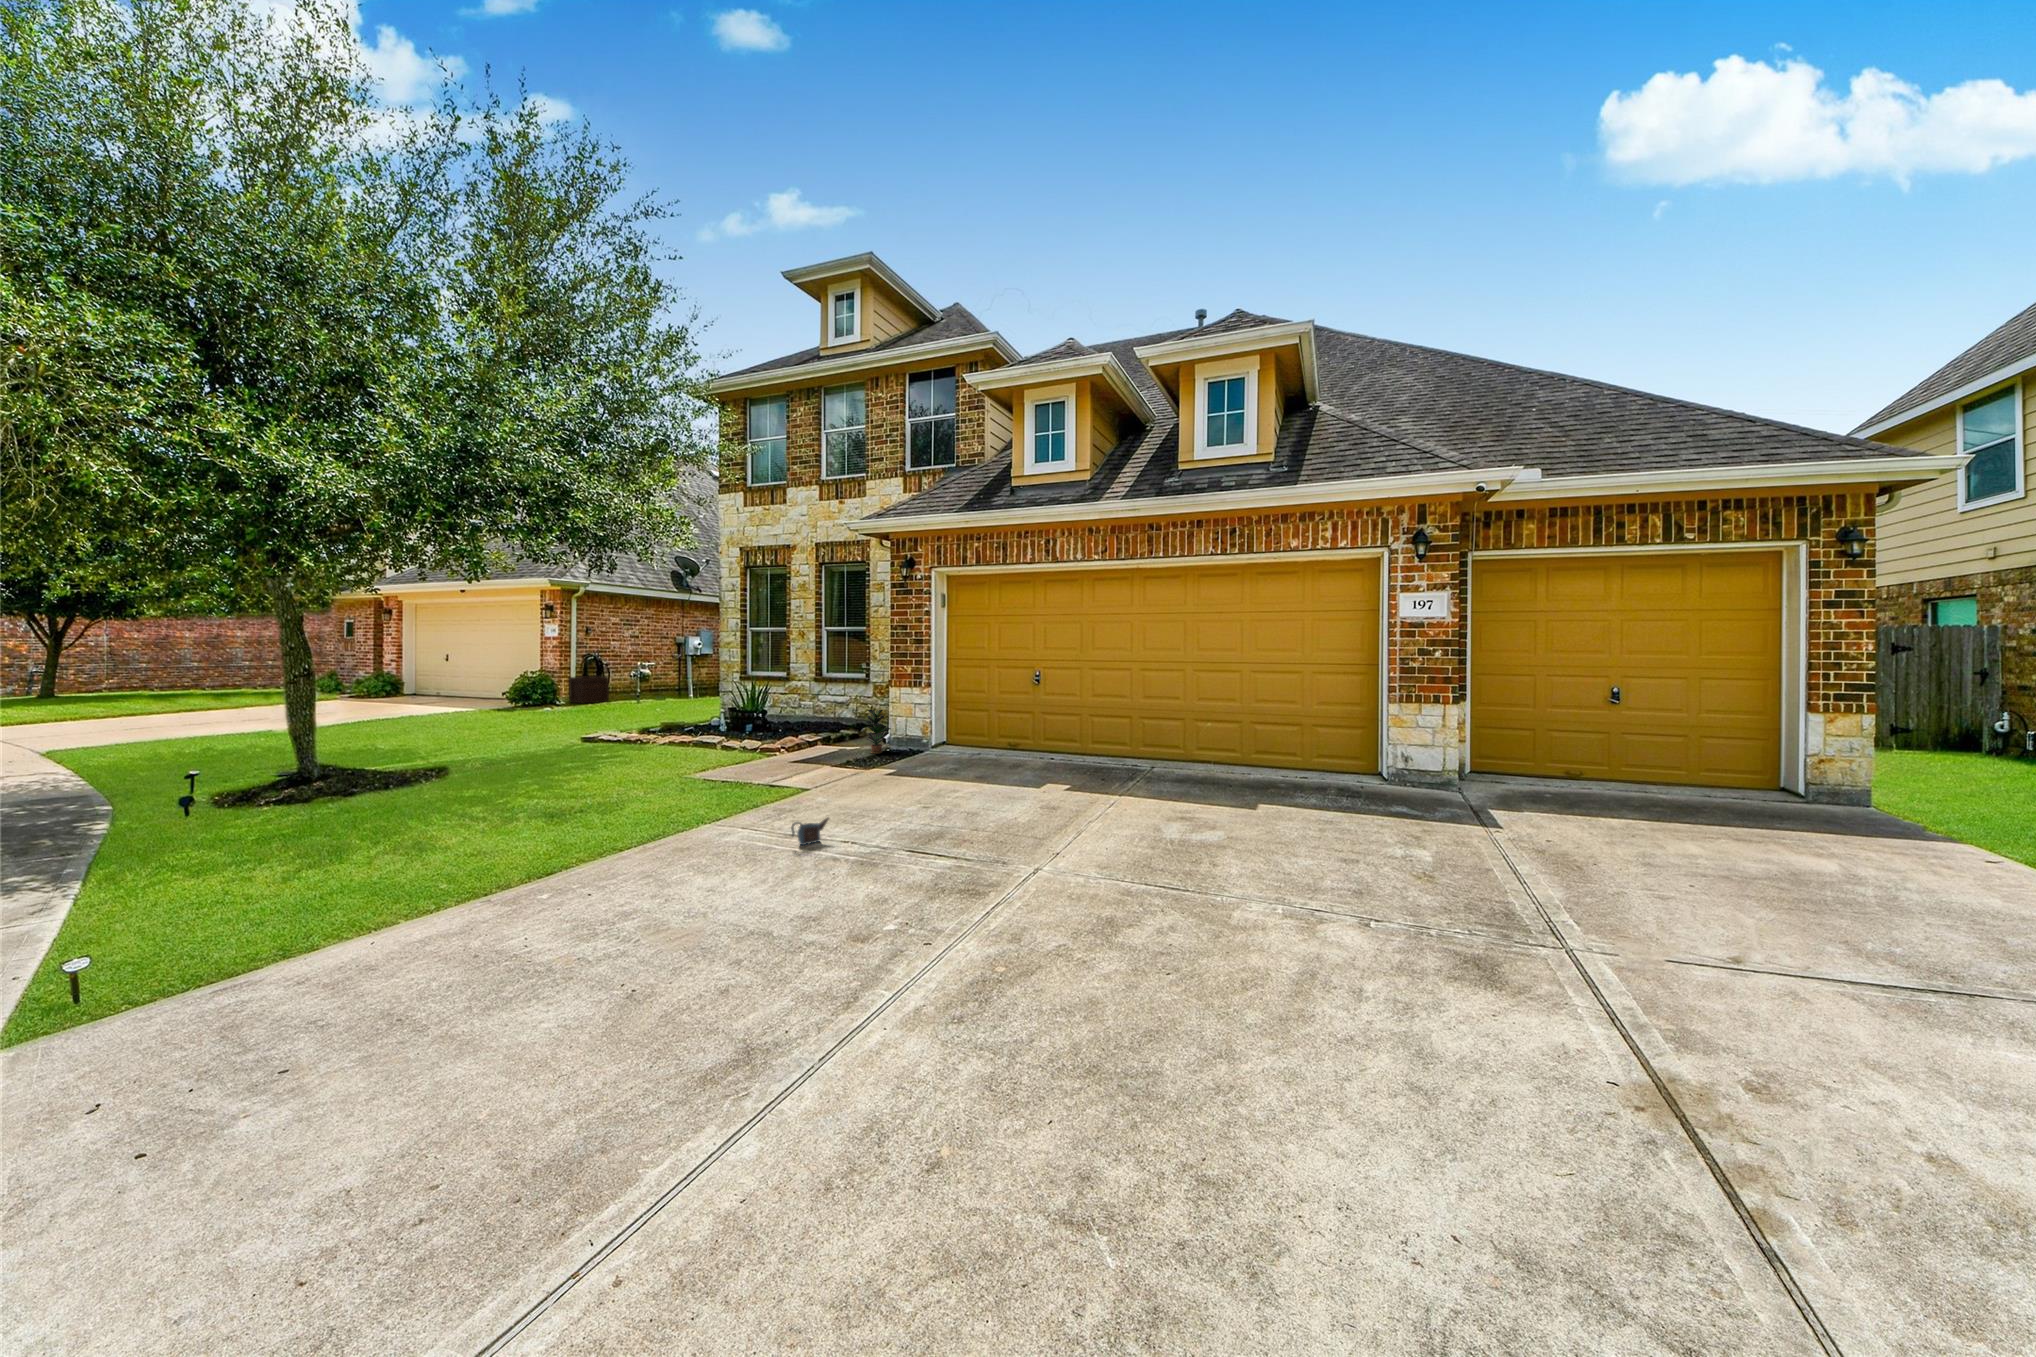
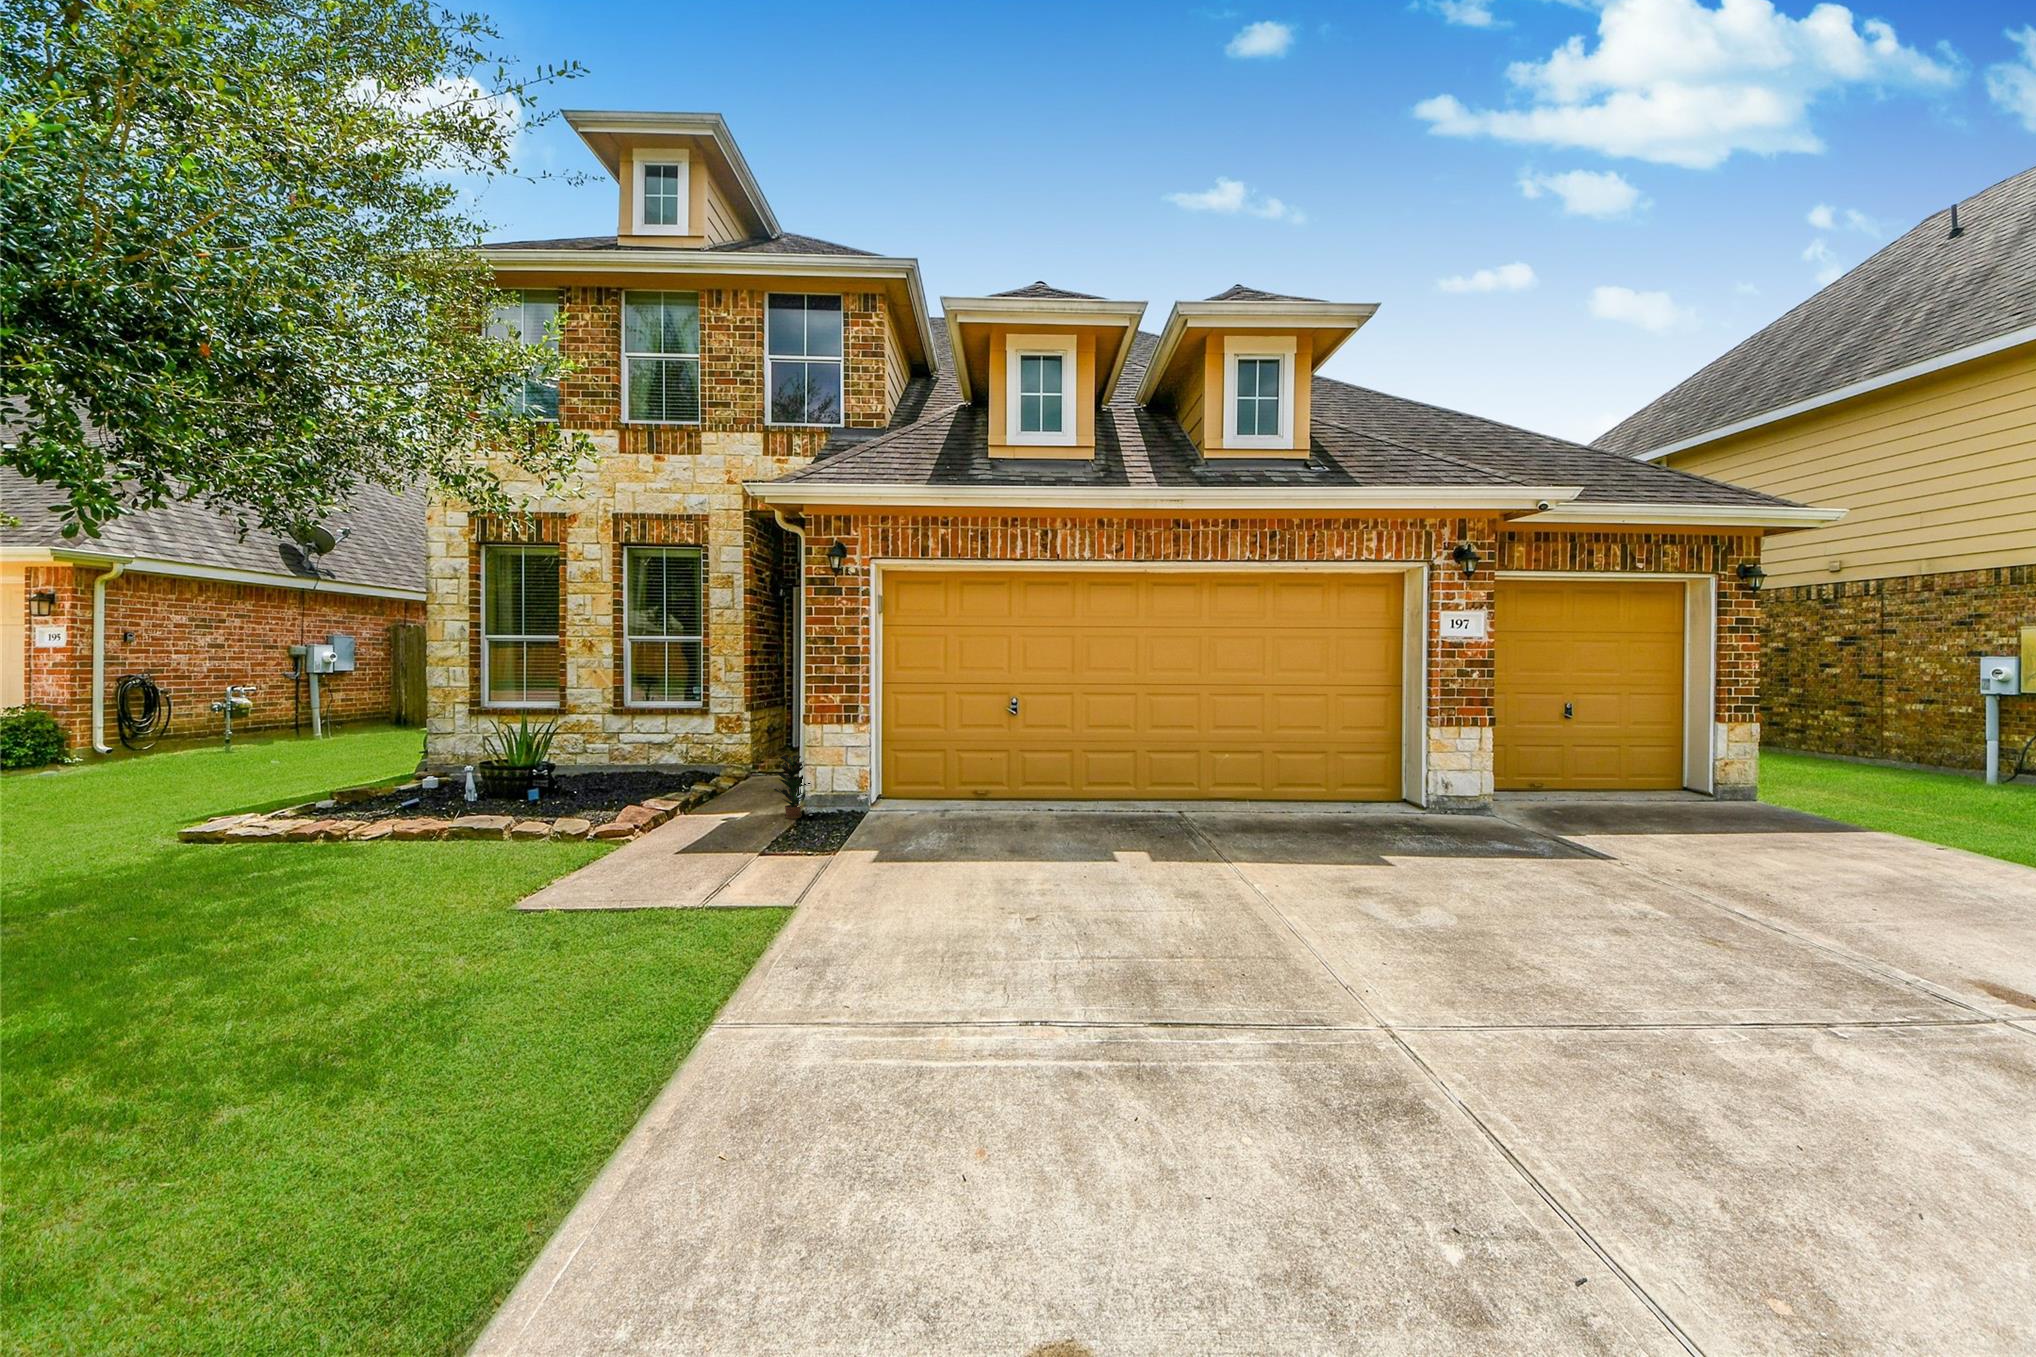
wooden crate: present [569,676,609,703] -> none [23,713,119,763]
watering can: present [791,818,829,845] -> none [989,935,1016,988]

